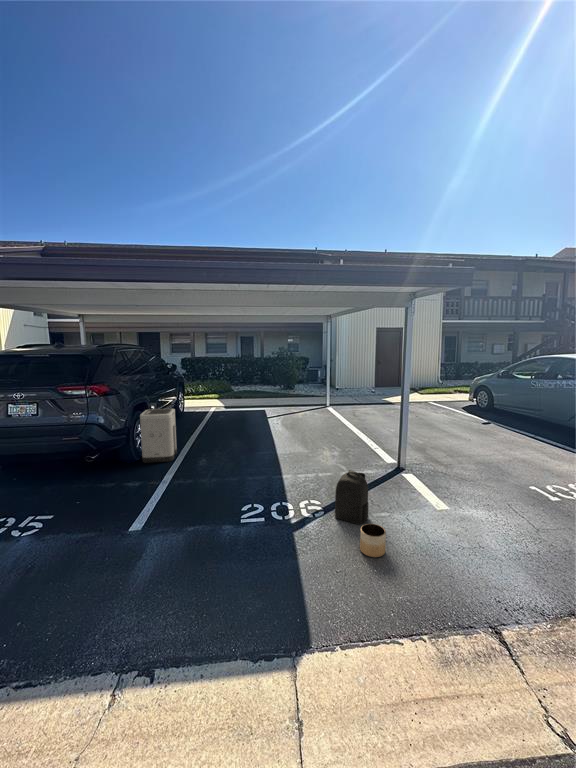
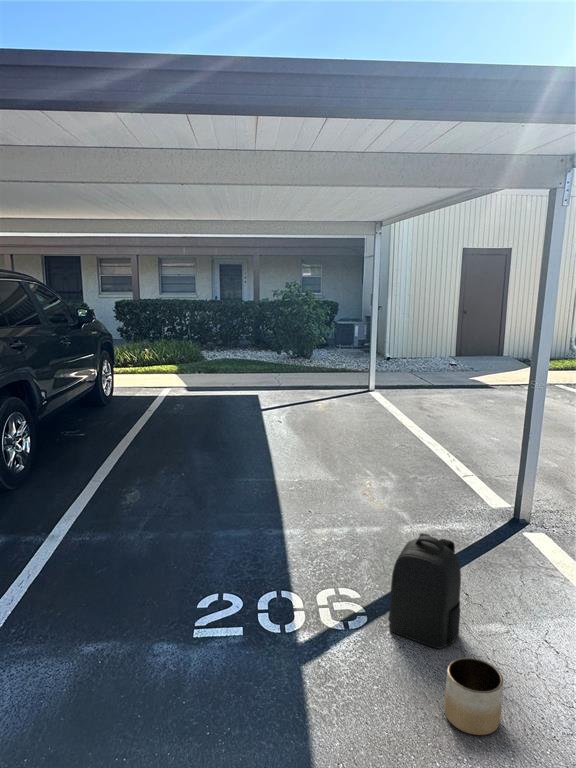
trash can: present [140,409,177,463] -> none [10,394,85,497]

